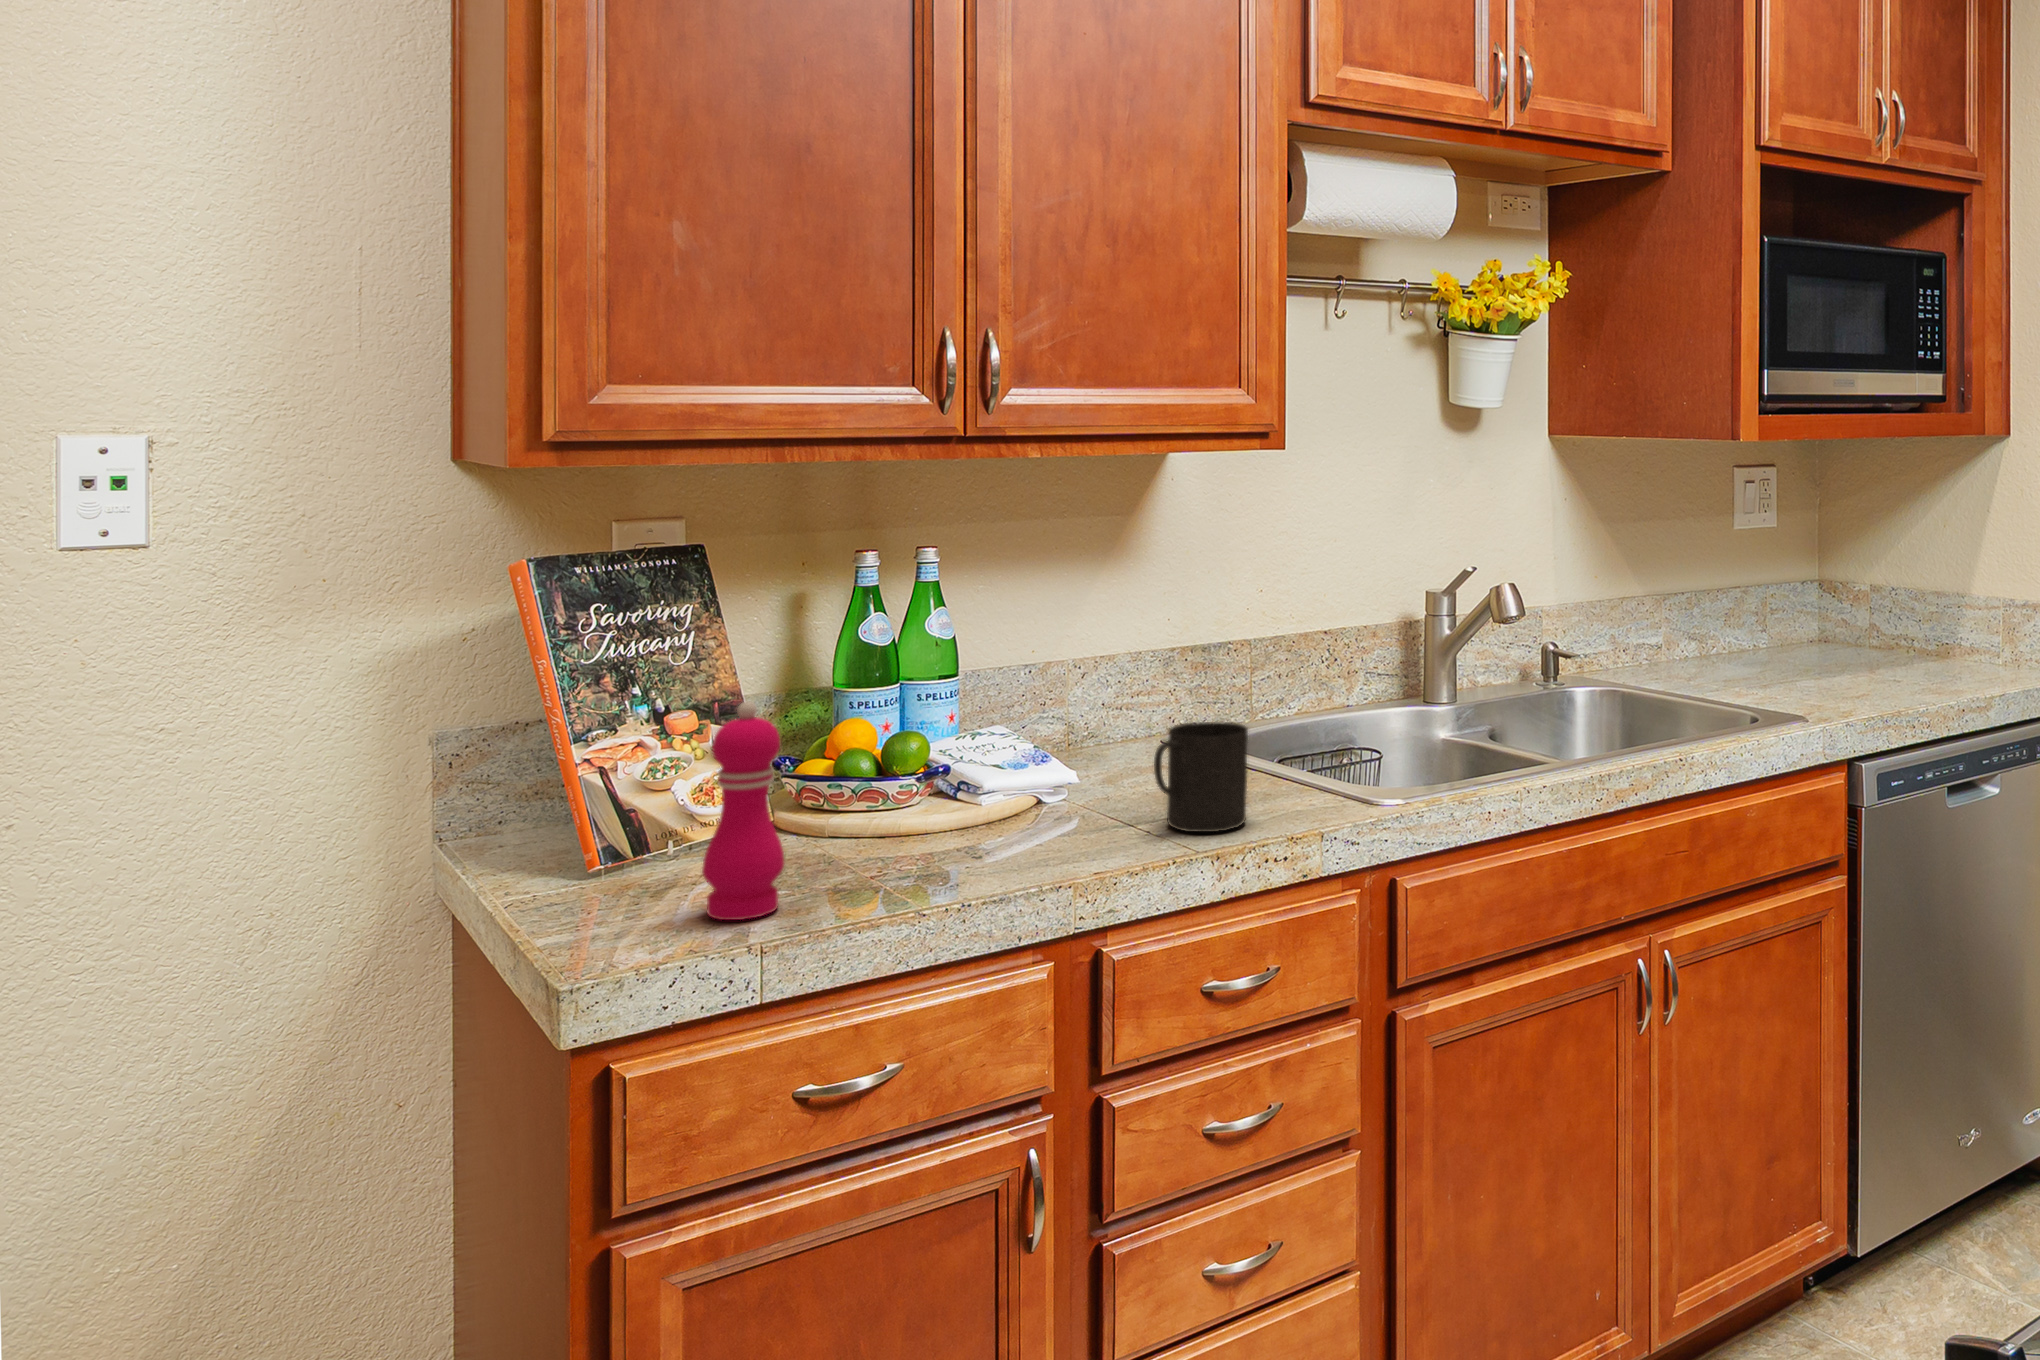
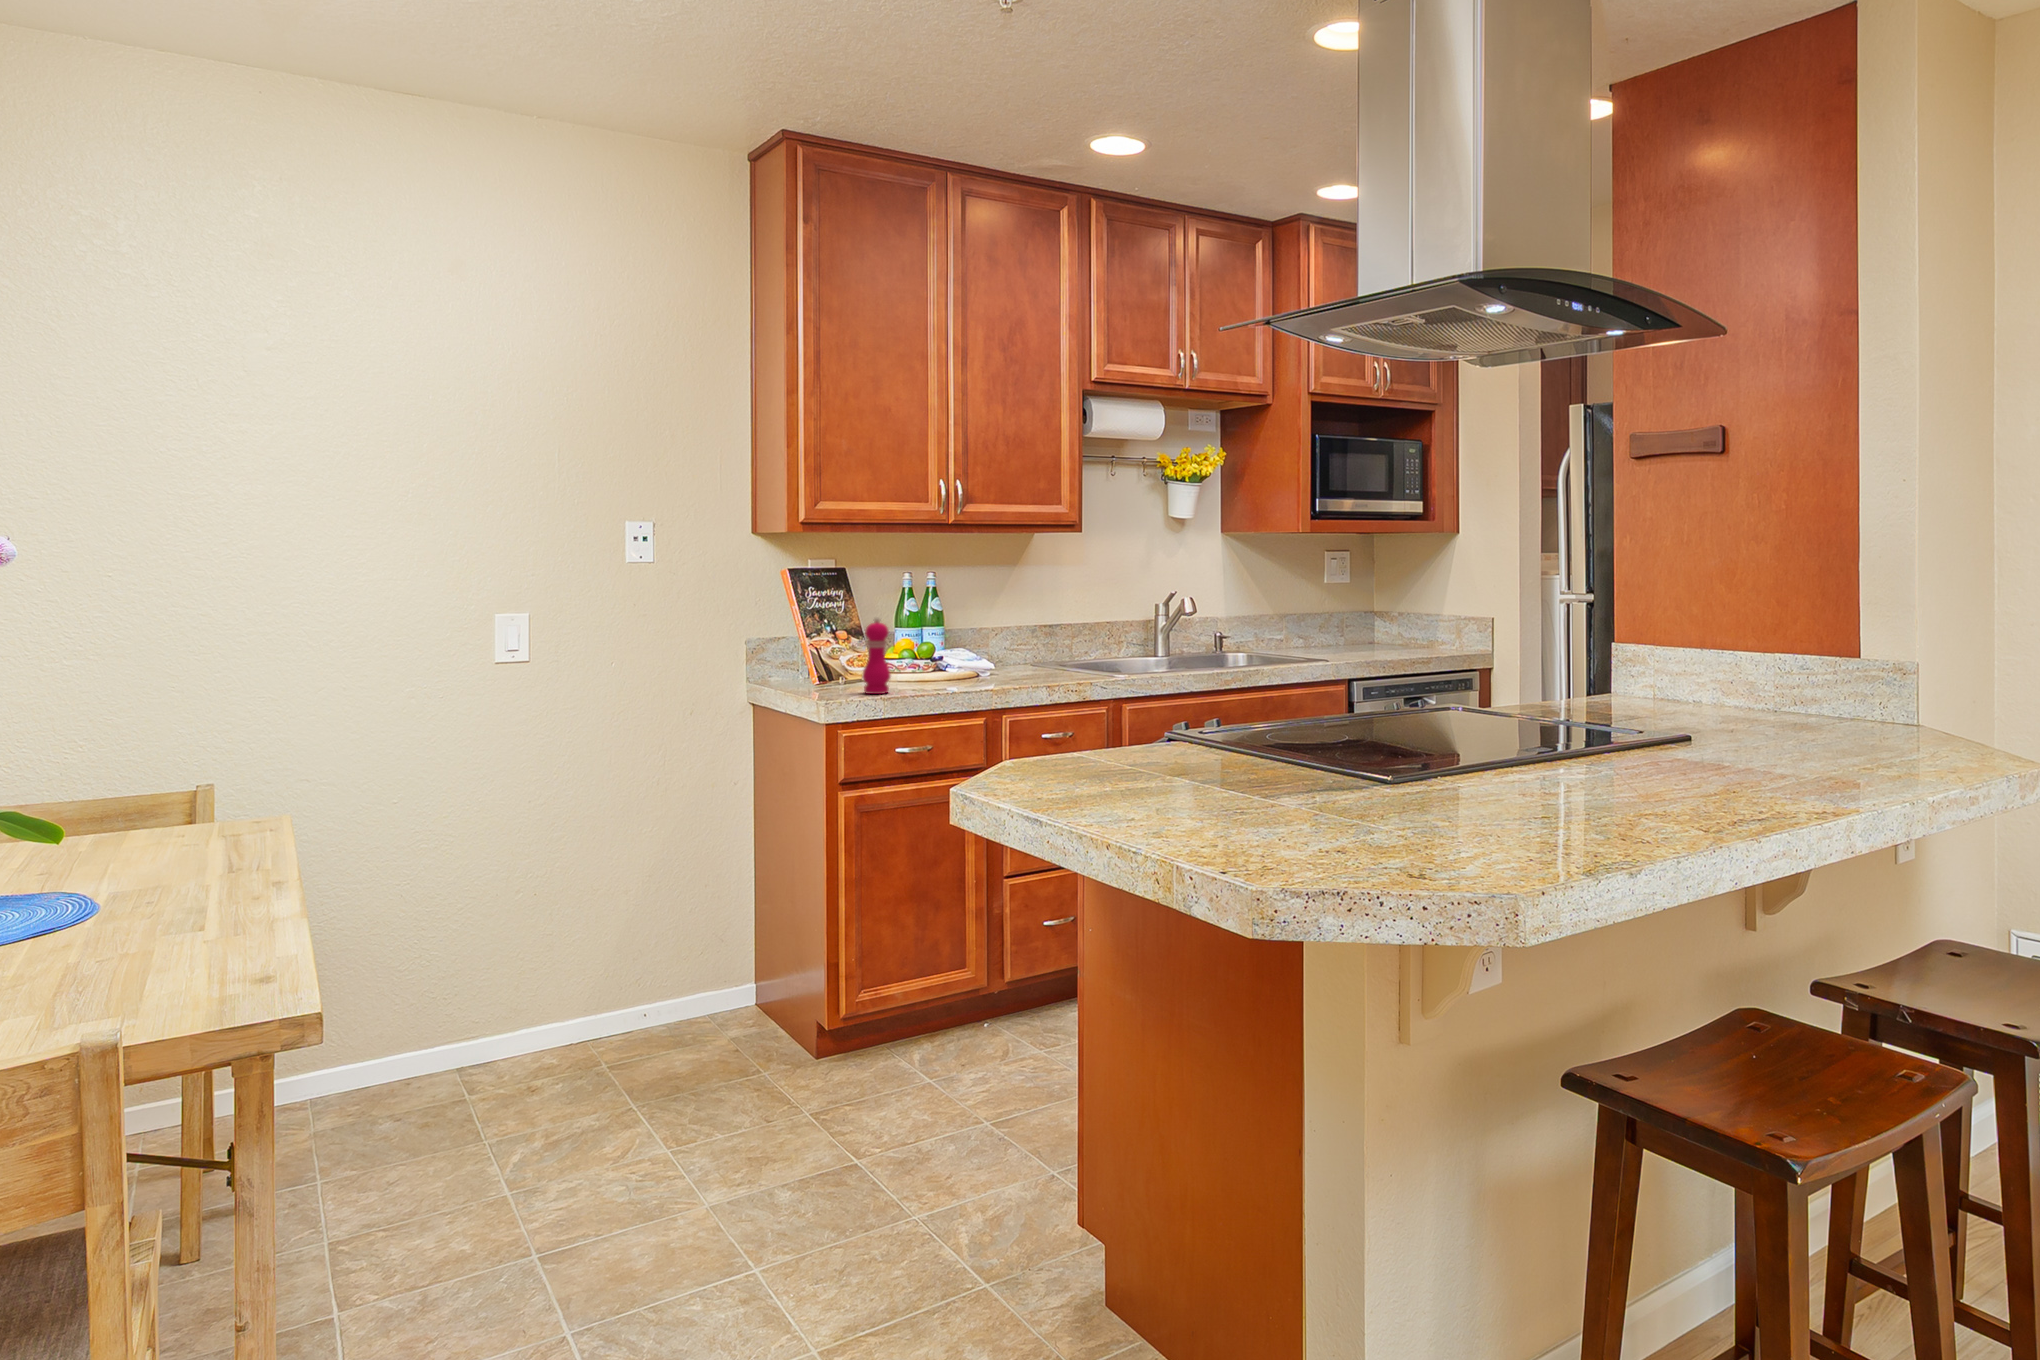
mug: present [1154,722,1248,832] -> none [1025,641,1063,681]

